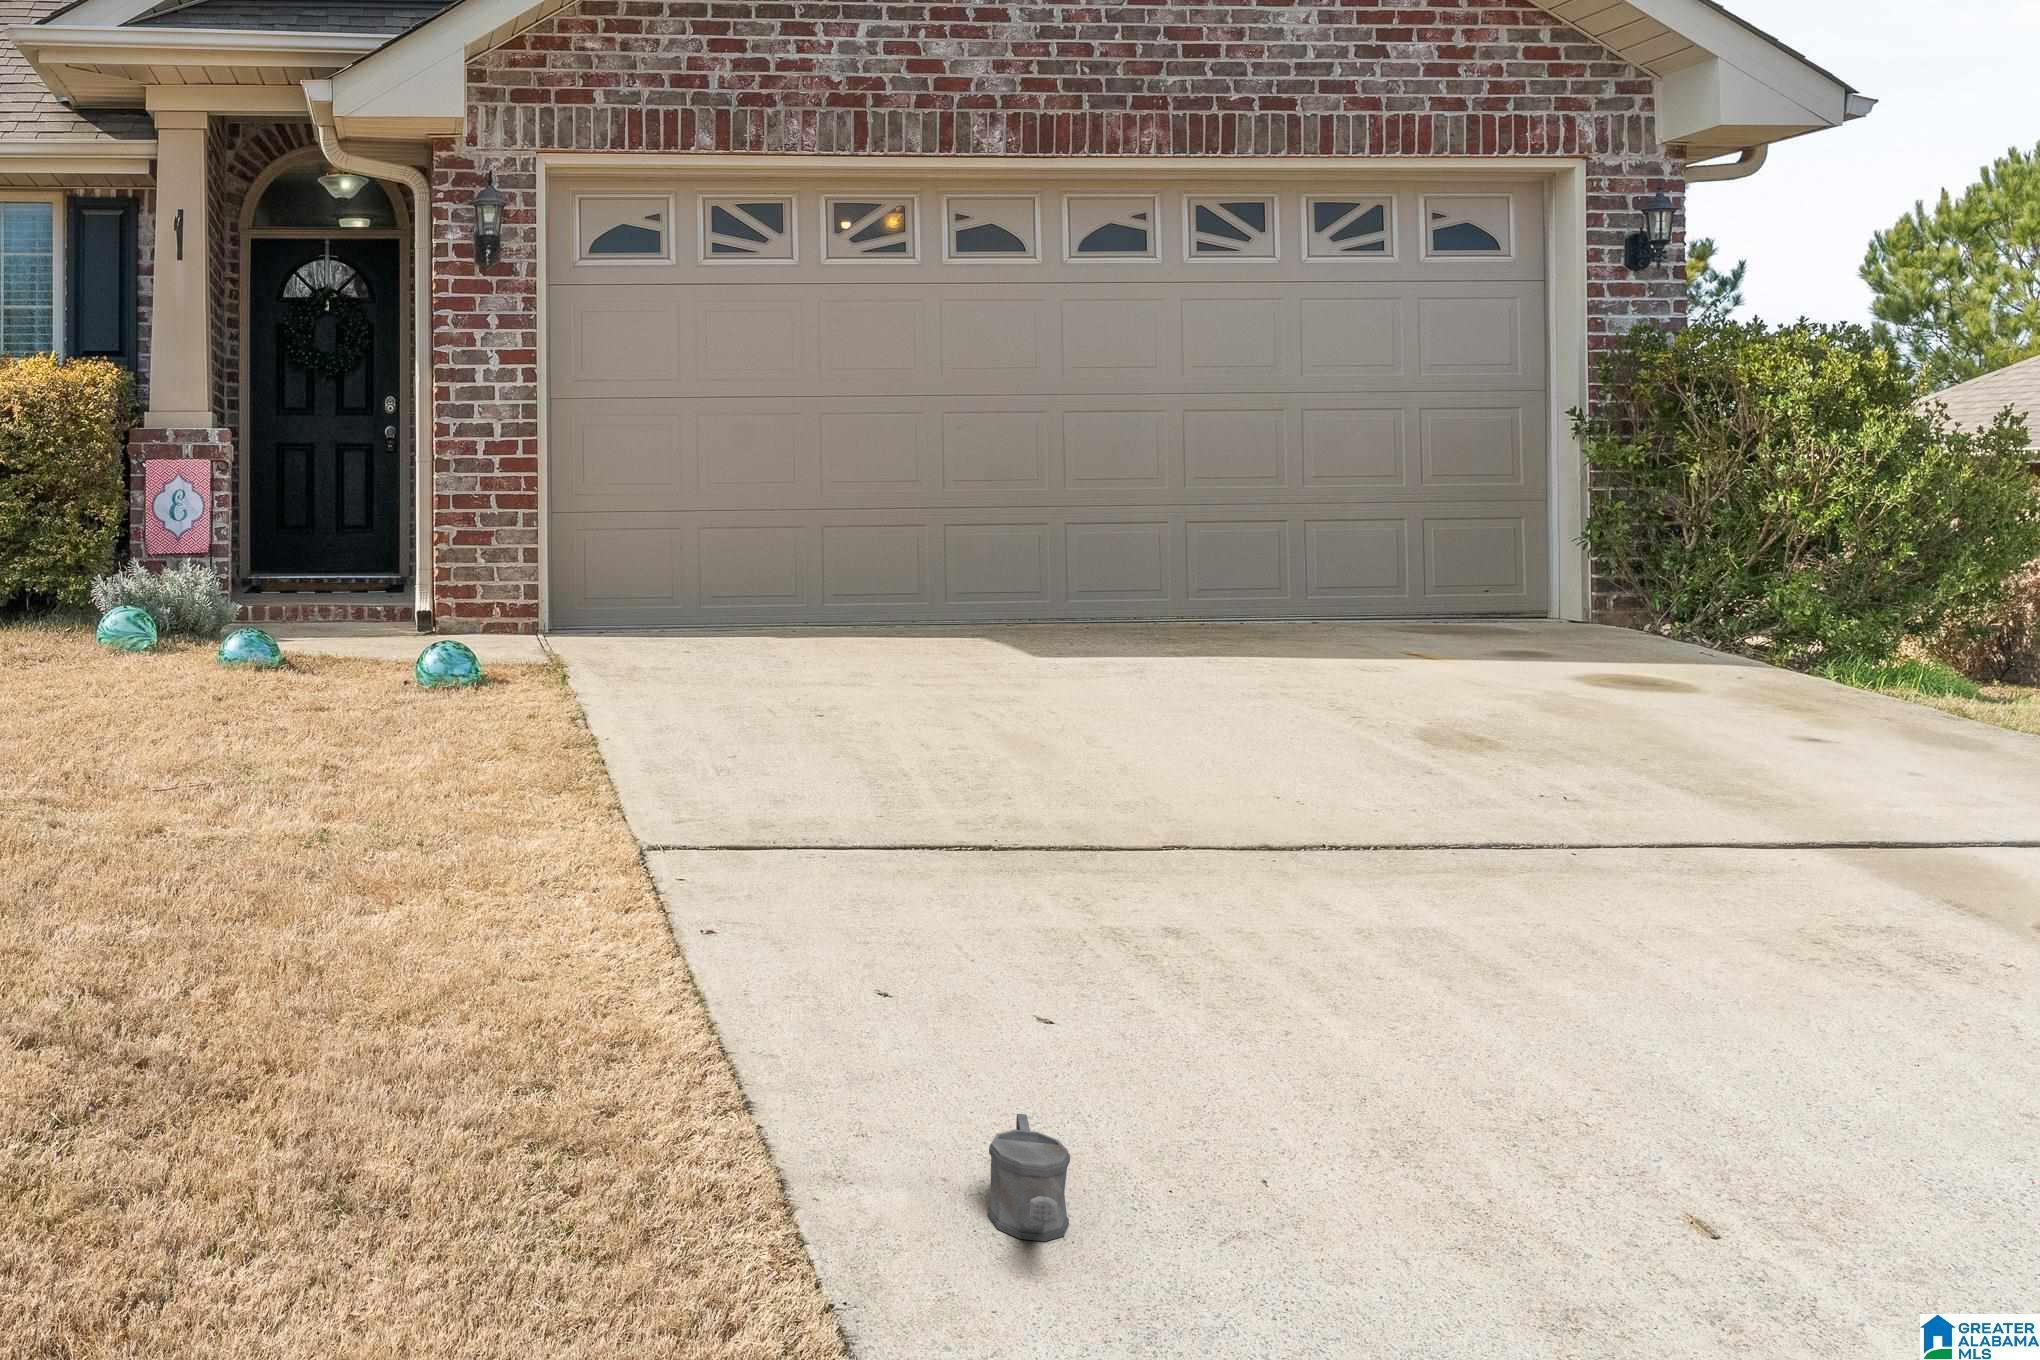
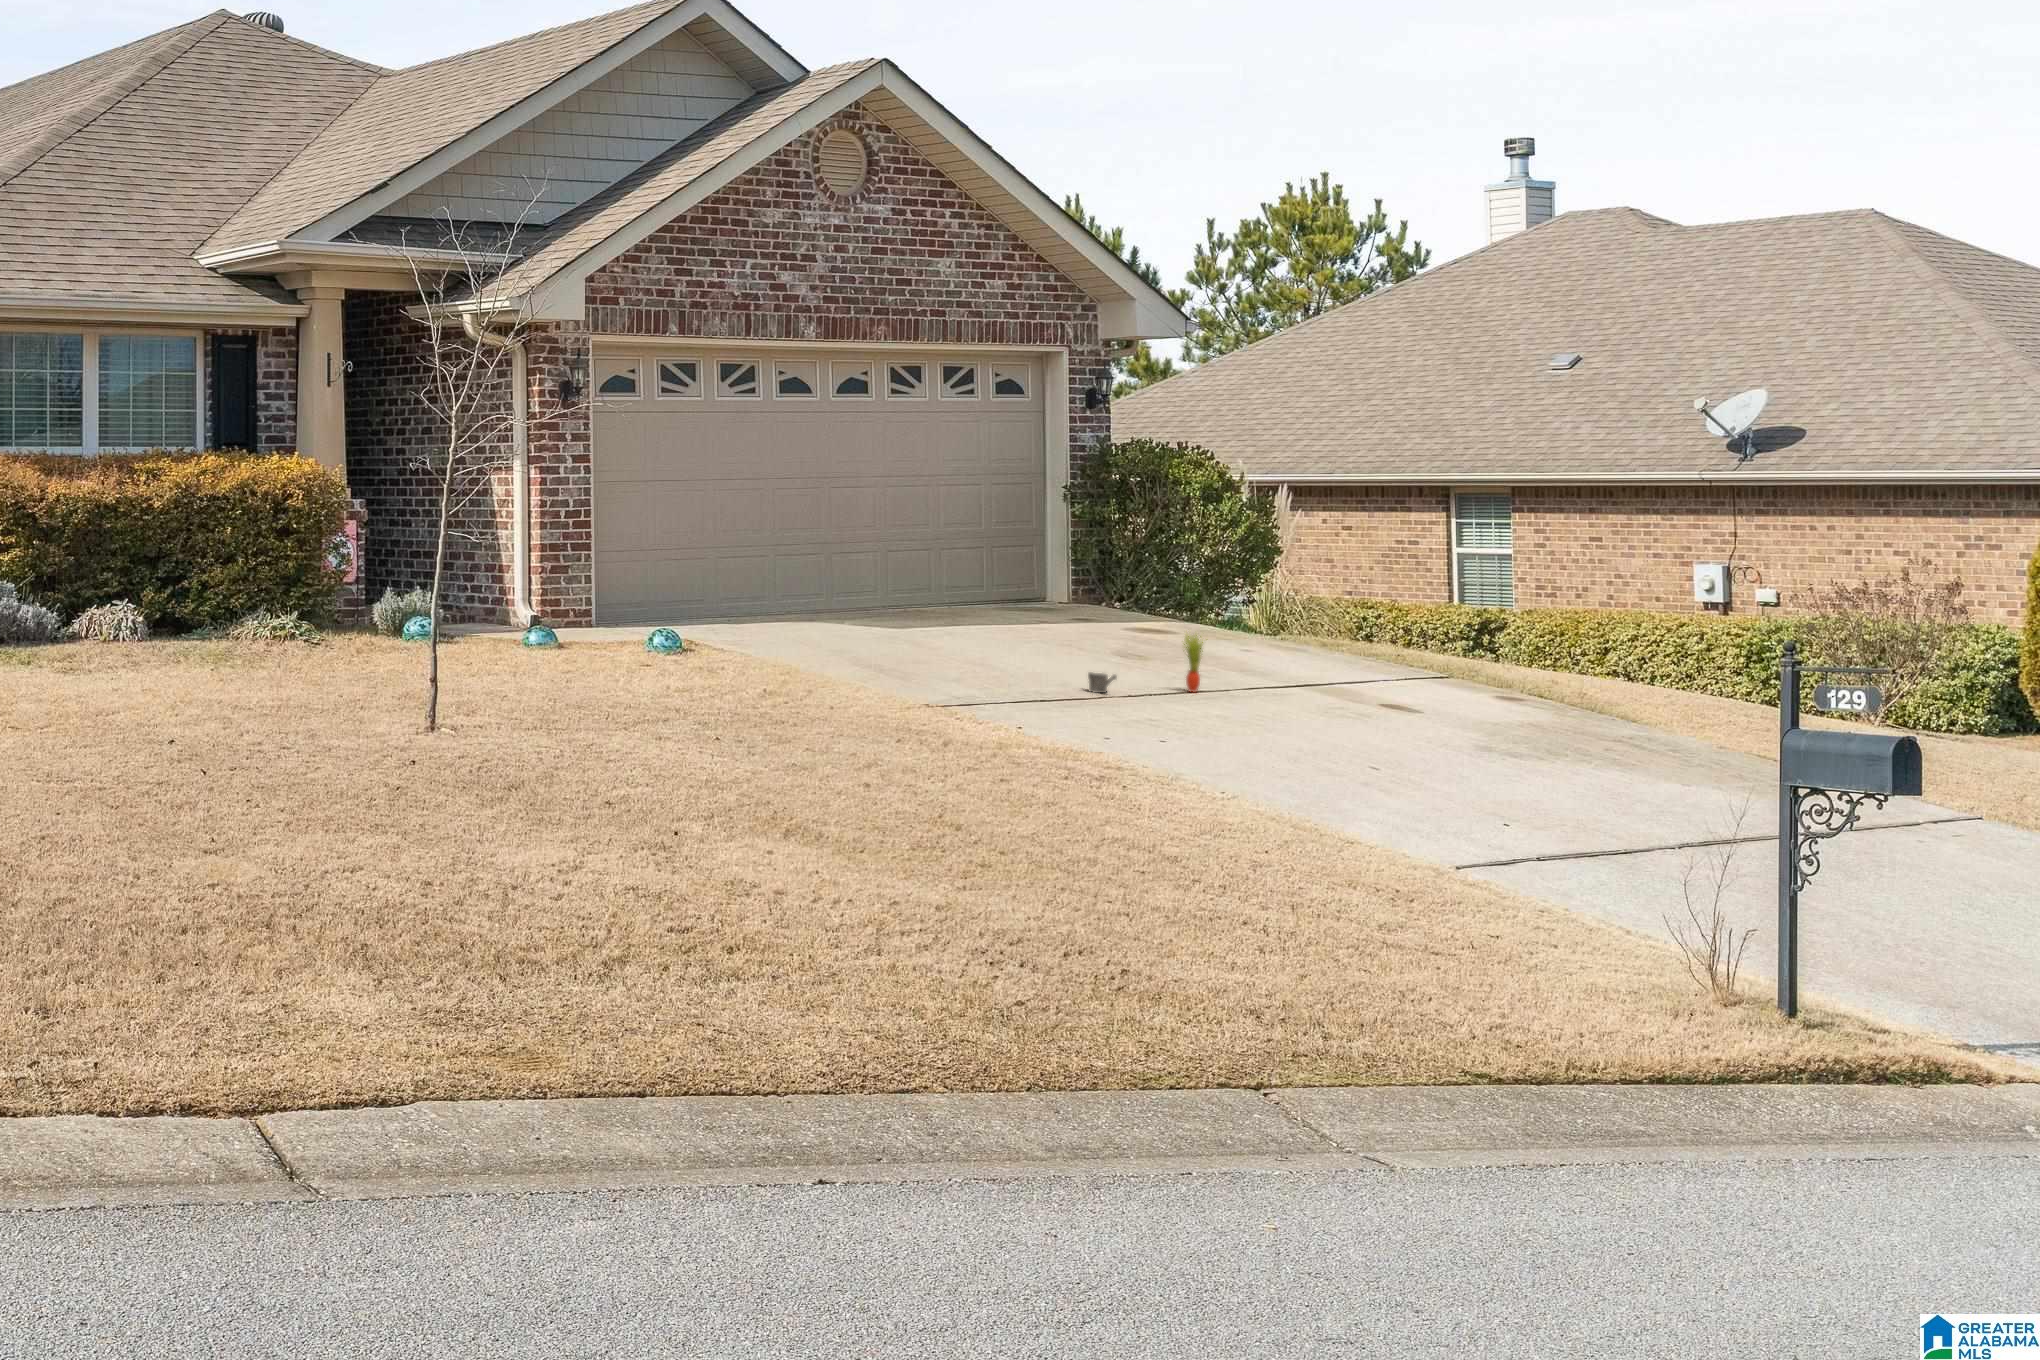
potted plant: none [1441,1000,1582,1292] -> present [1183,634,1207,692]

